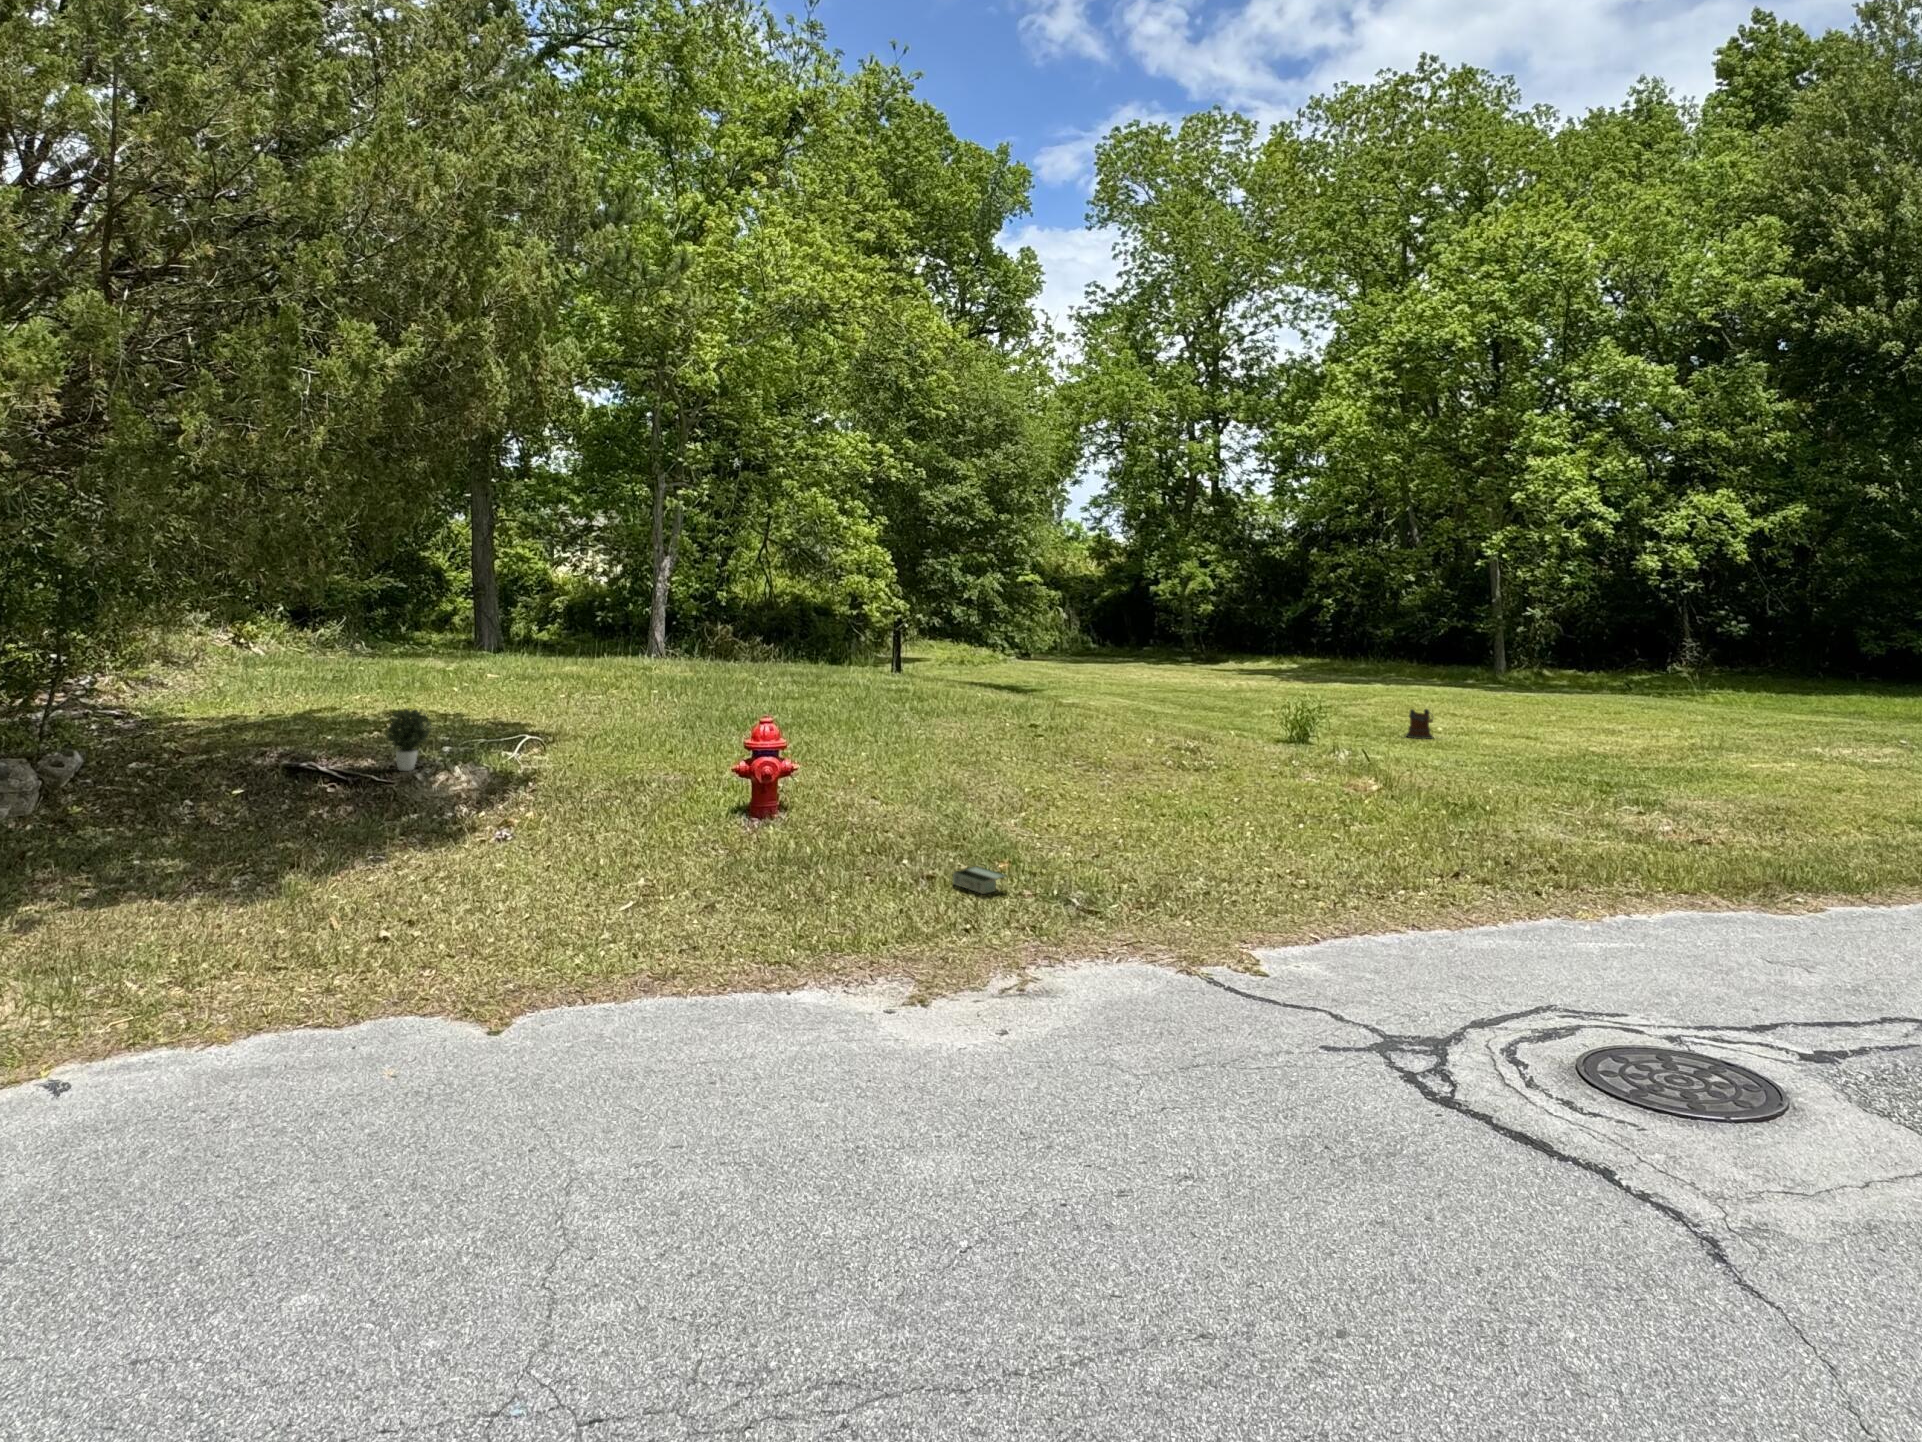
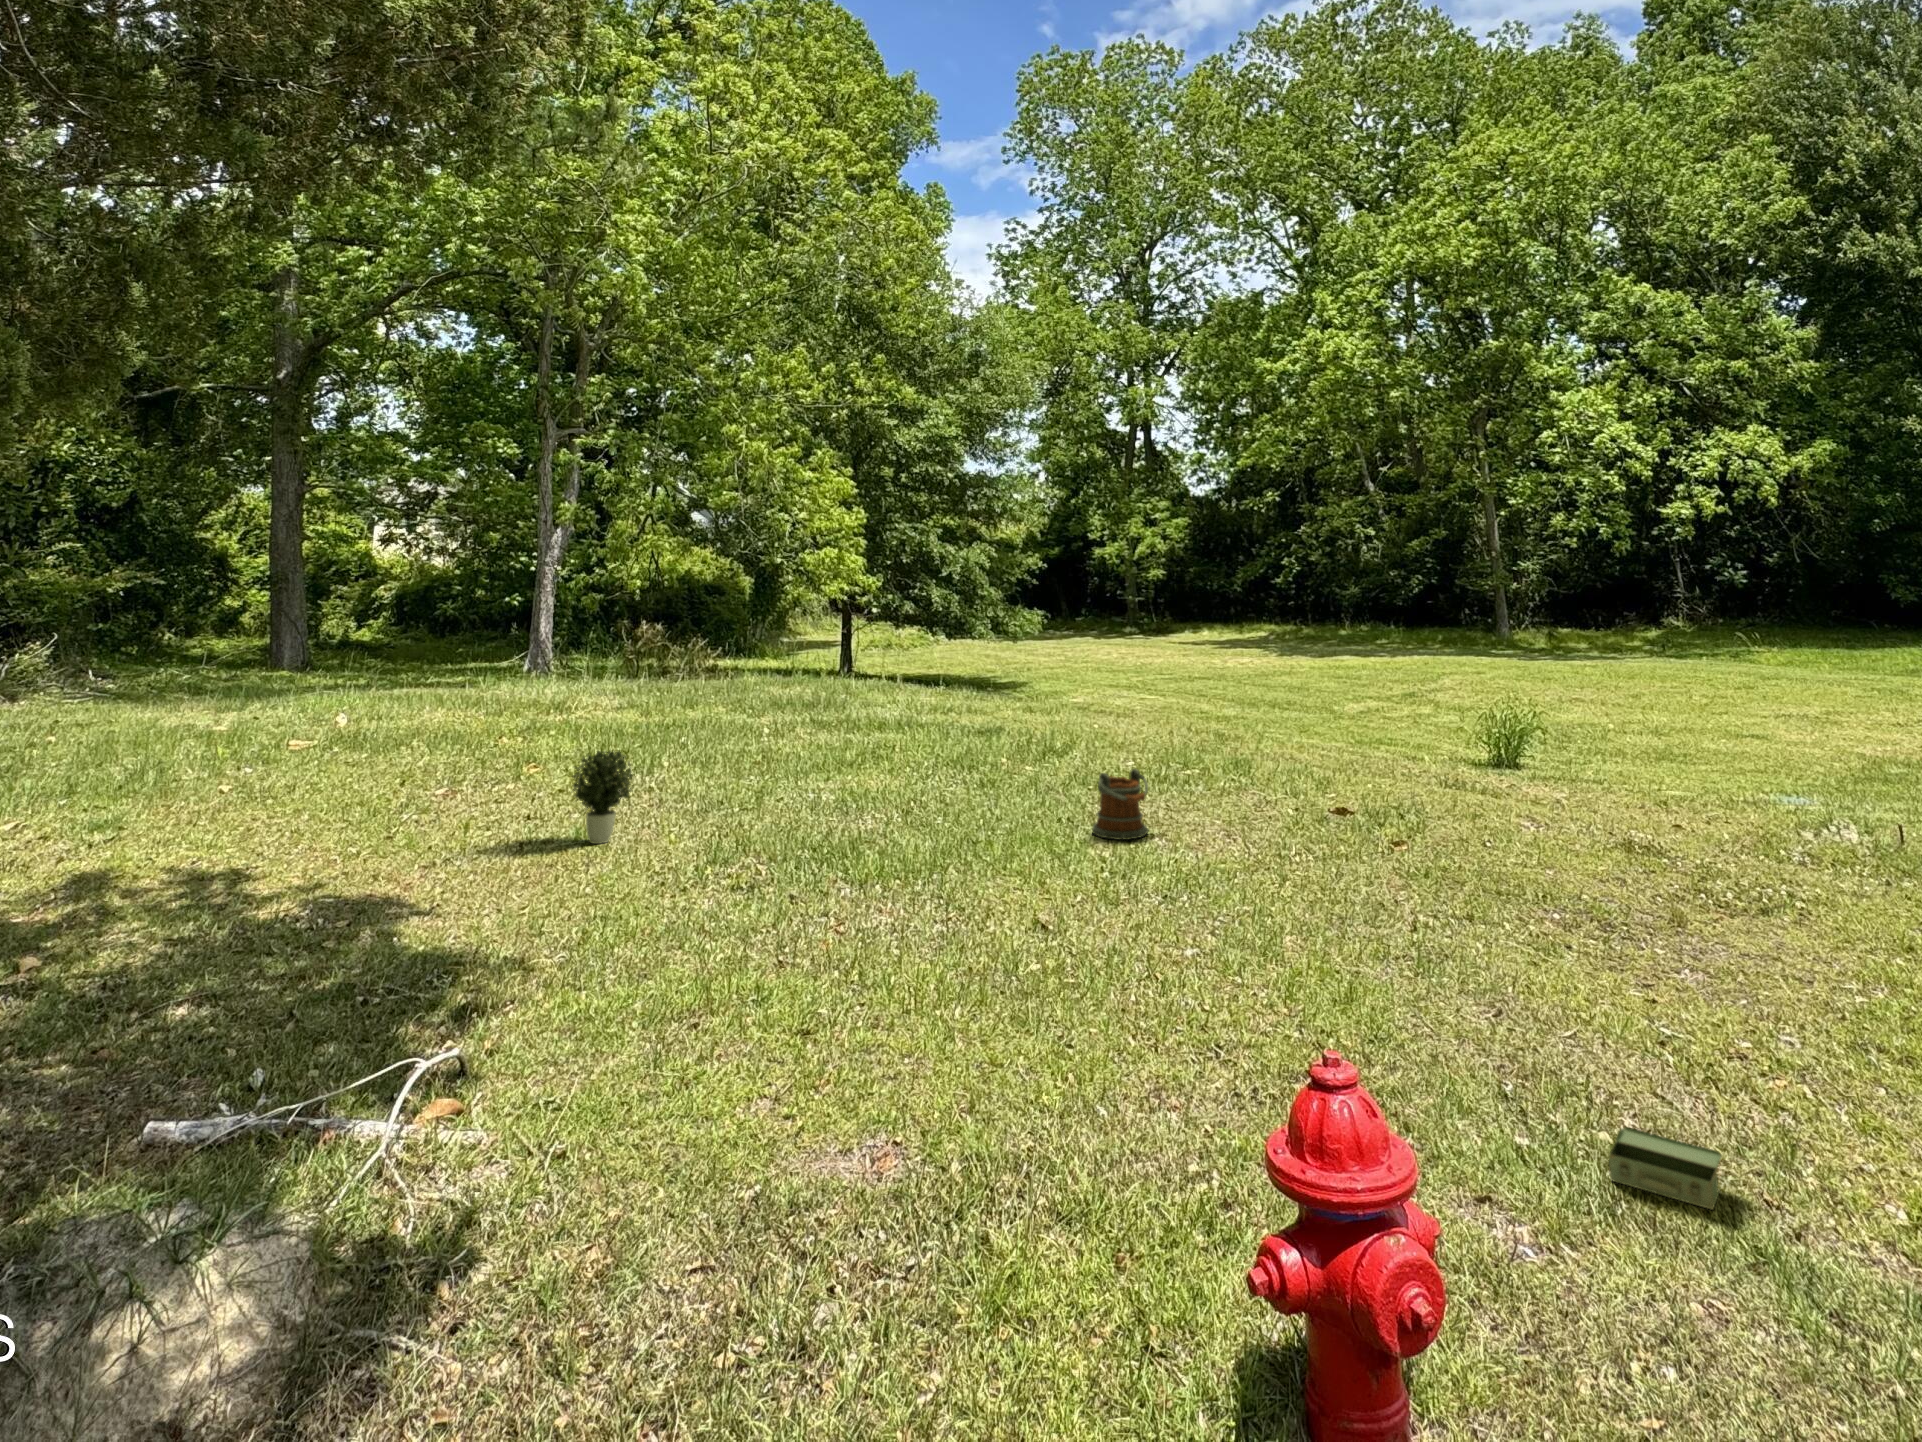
potted plant: present [387,709,431,771] -> present [572,751,633,844]
bucket: present [1406,709,1433,739] -> present [1092,769,1149,840]

